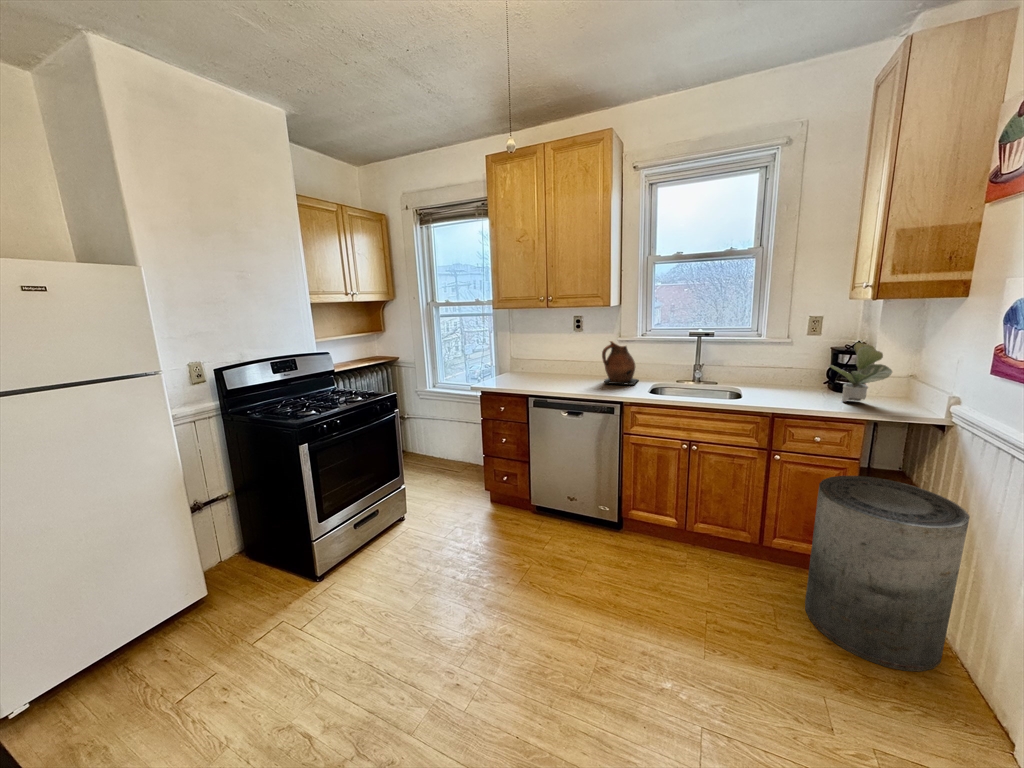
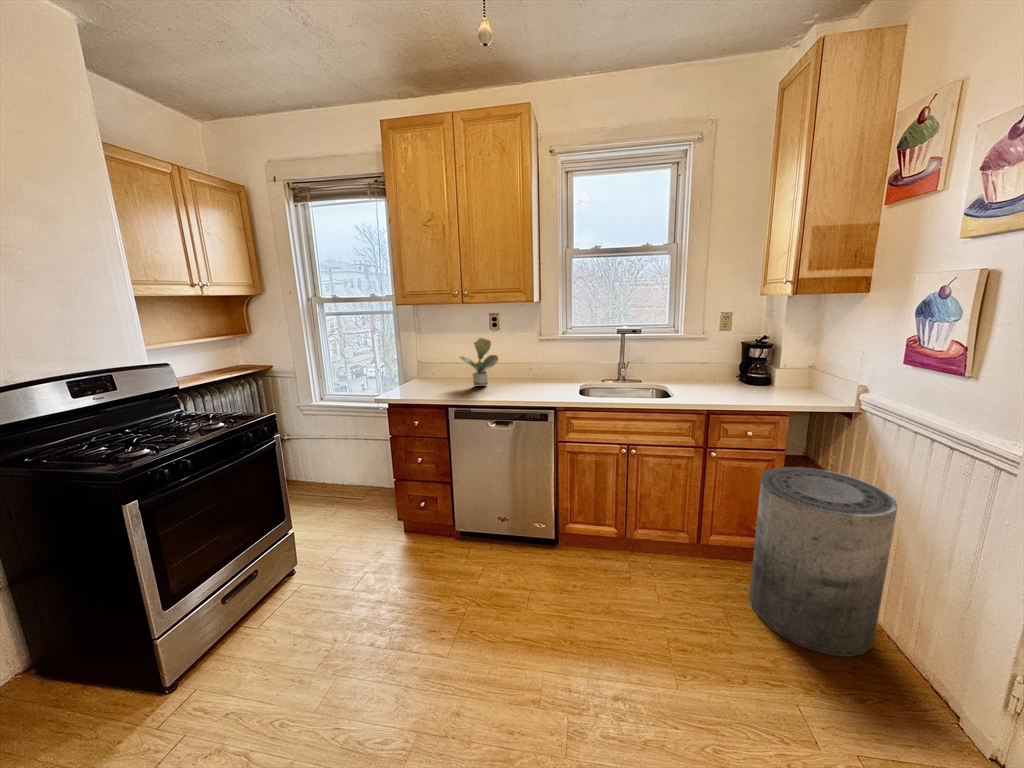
ceramic pitcher: present [602,341,638,385] -> none [527,340,564,388]
potted plant: present [828,343,892,402] -> present [460,338,498,386]

